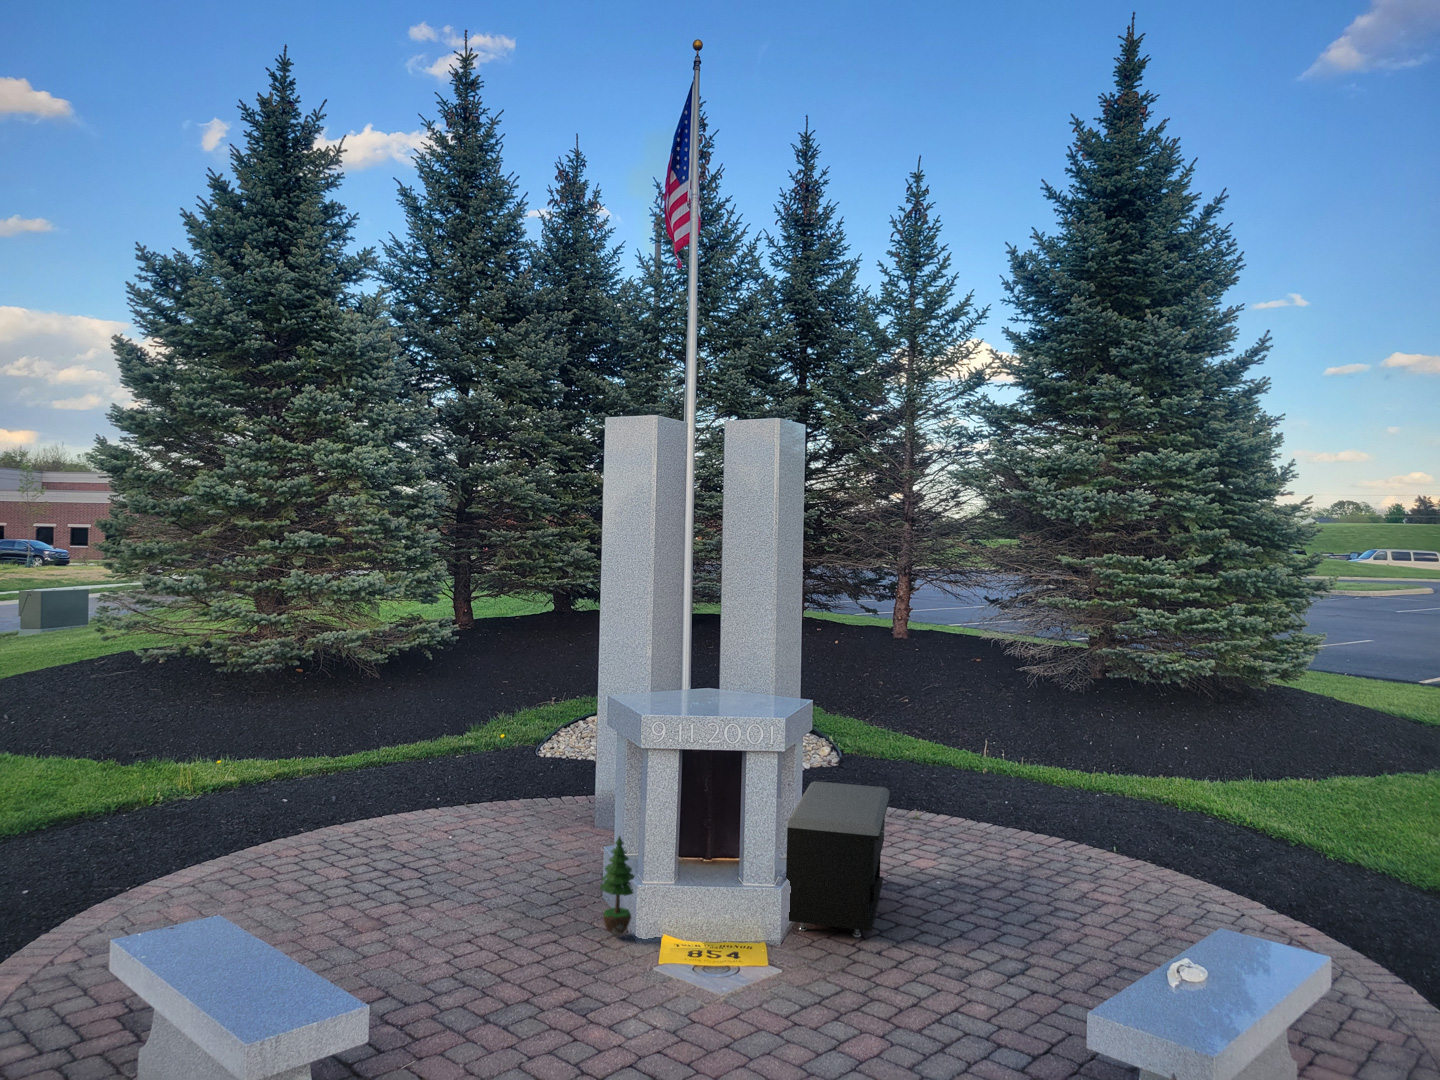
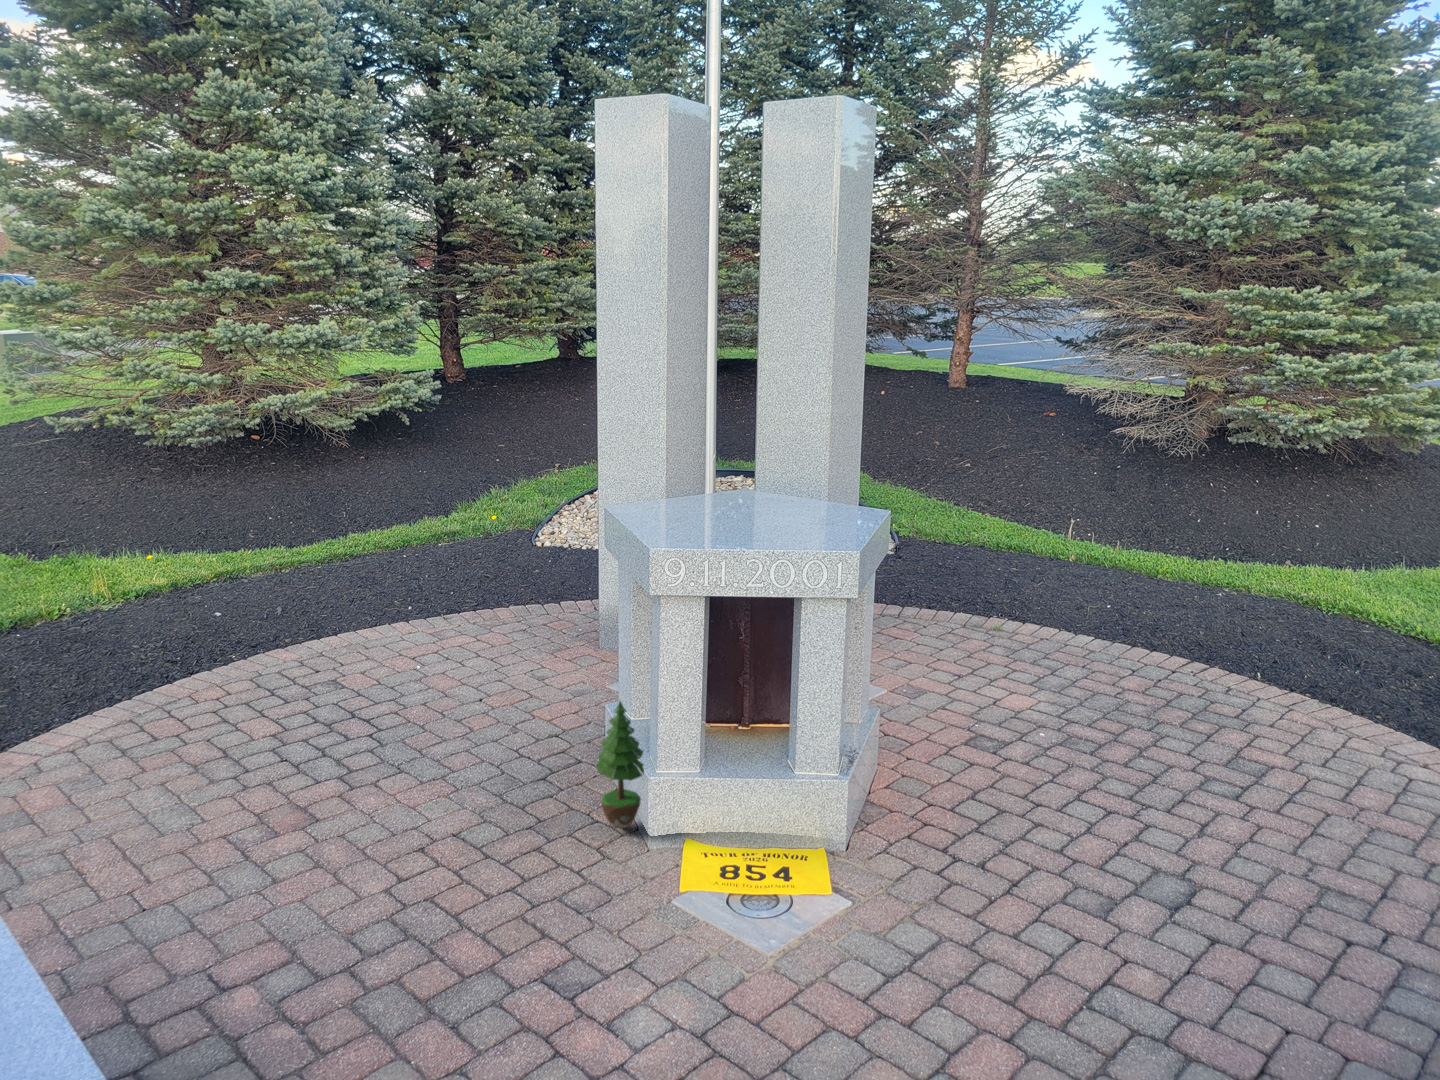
storage bench: present [786,781,889,937] -> none [848,609,988,826]

